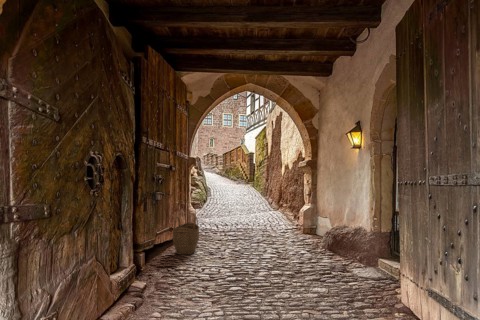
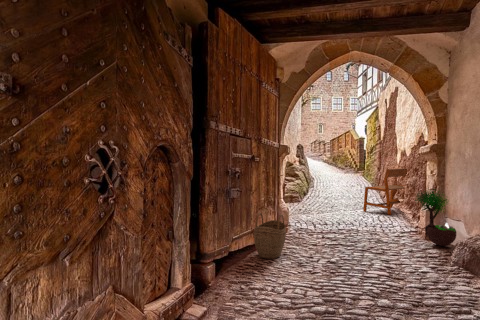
bench: none [256,179,295,218] -> present [363,168,409,215]
potted tree: none [295,191,324,237] -> present [415,189,456,246]

